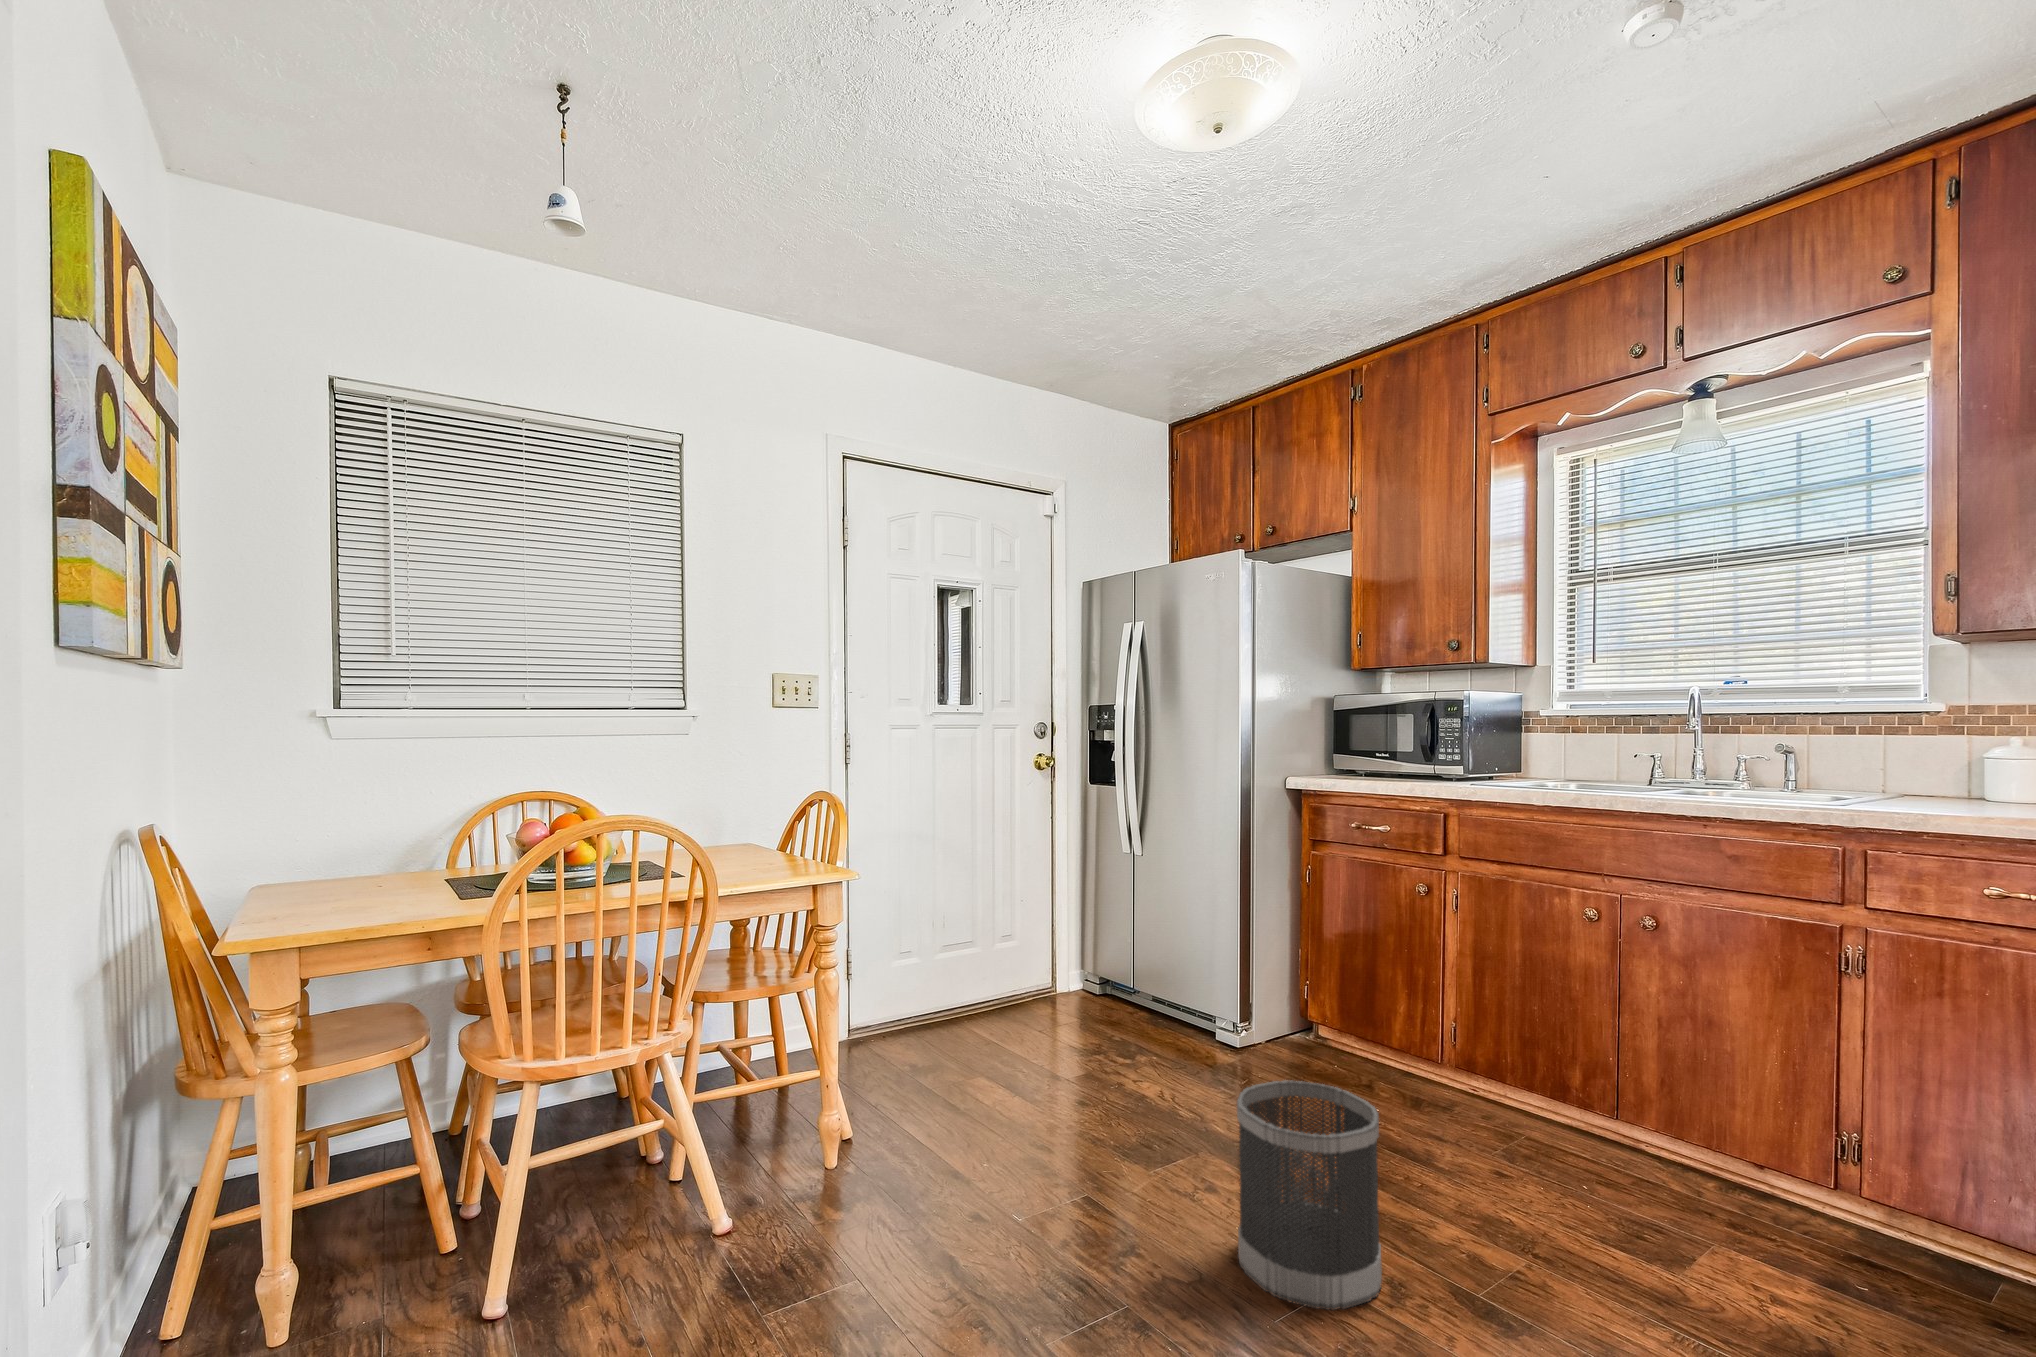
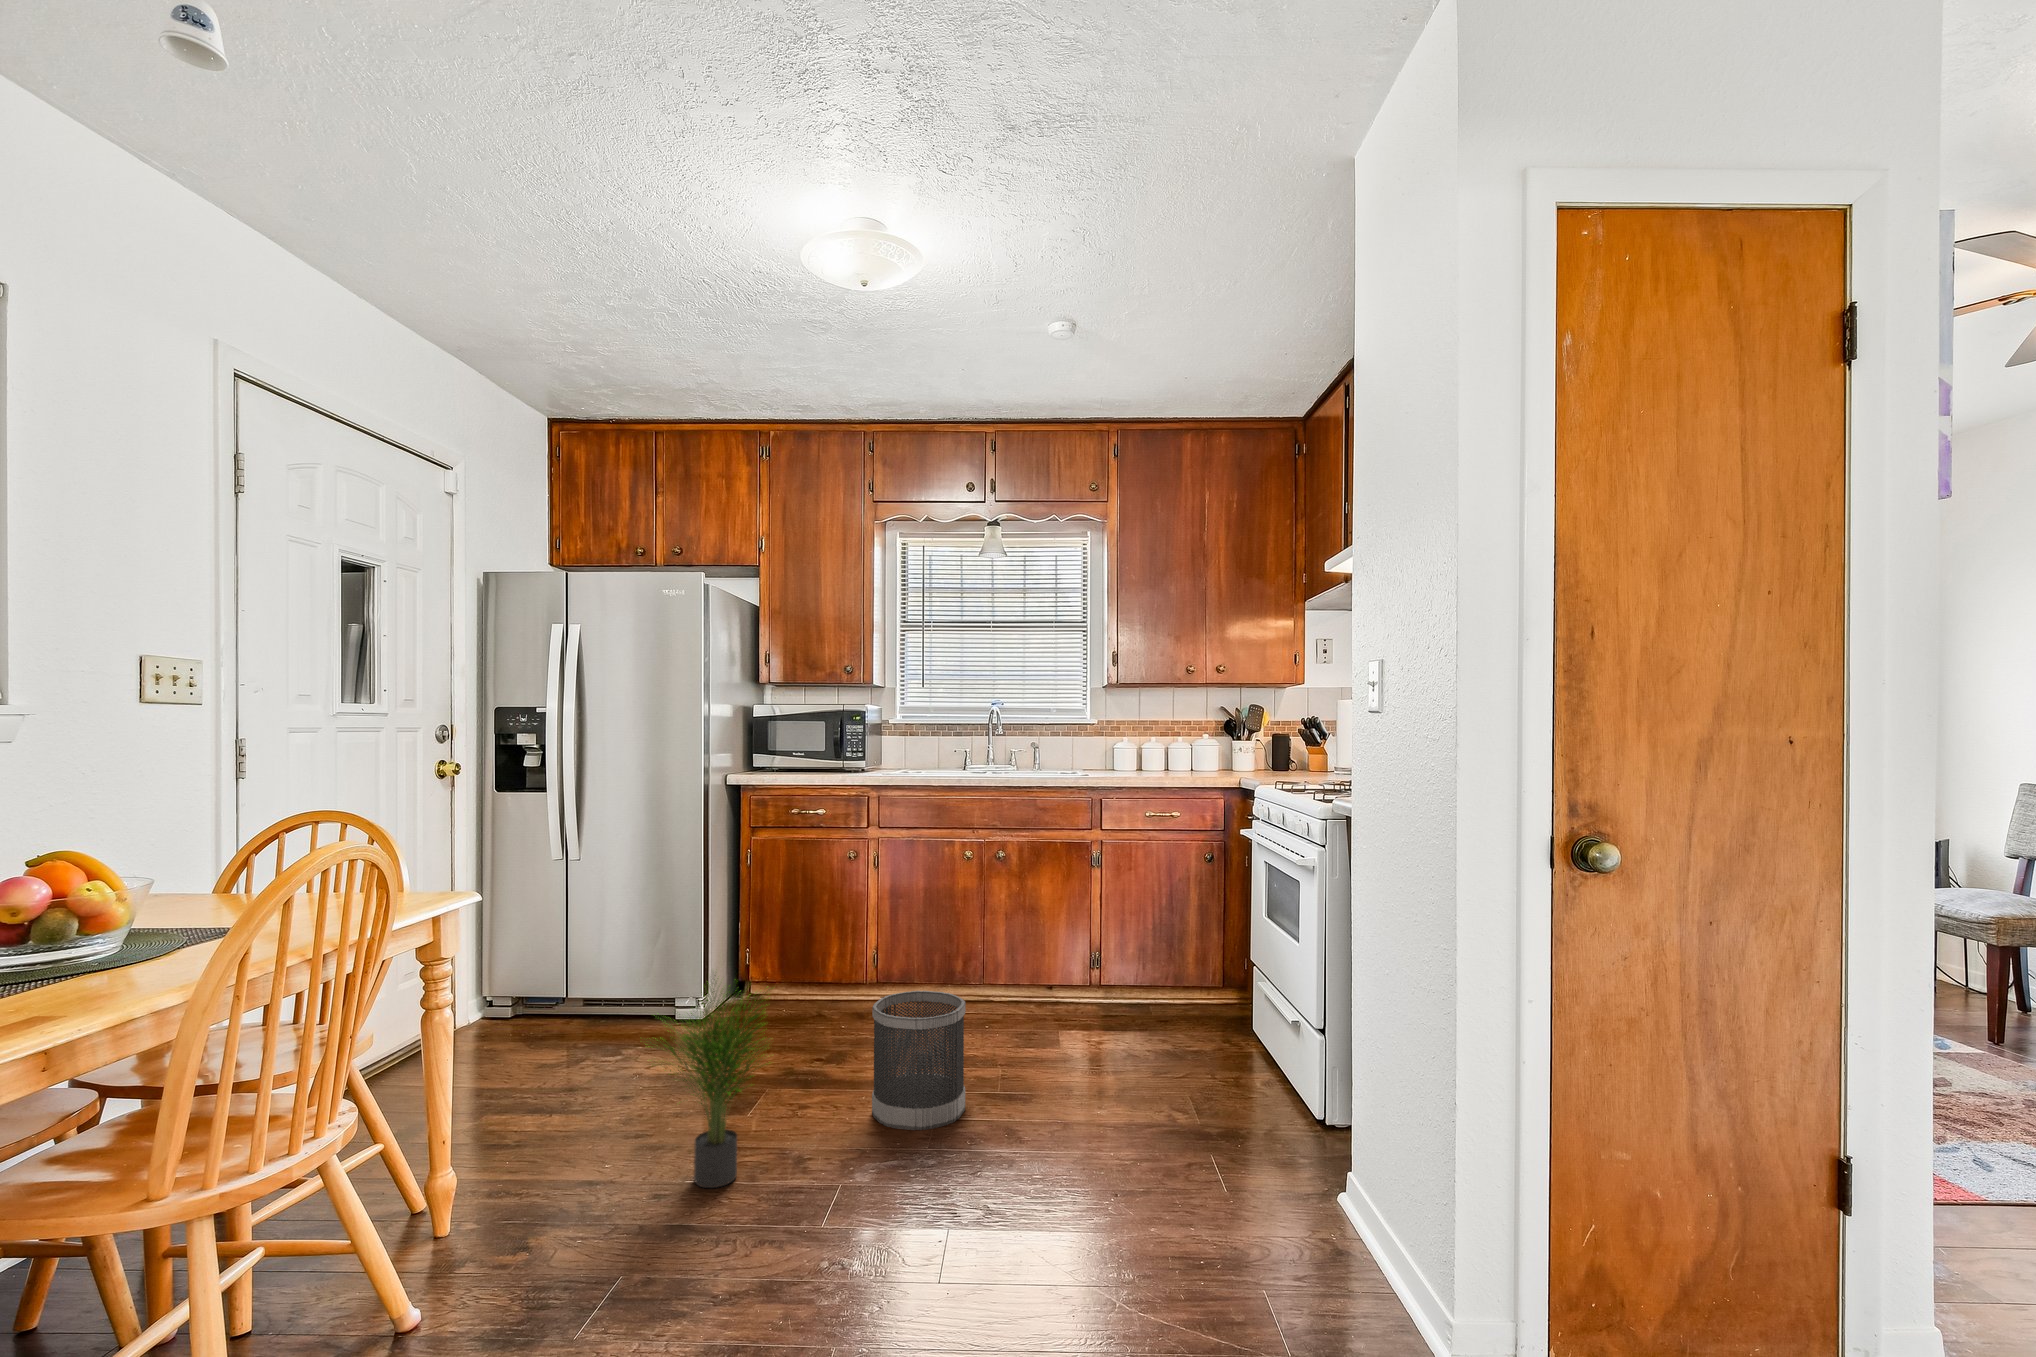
potted plant: none [931,978,1076,1242] -> present [650,979,773,1188]

